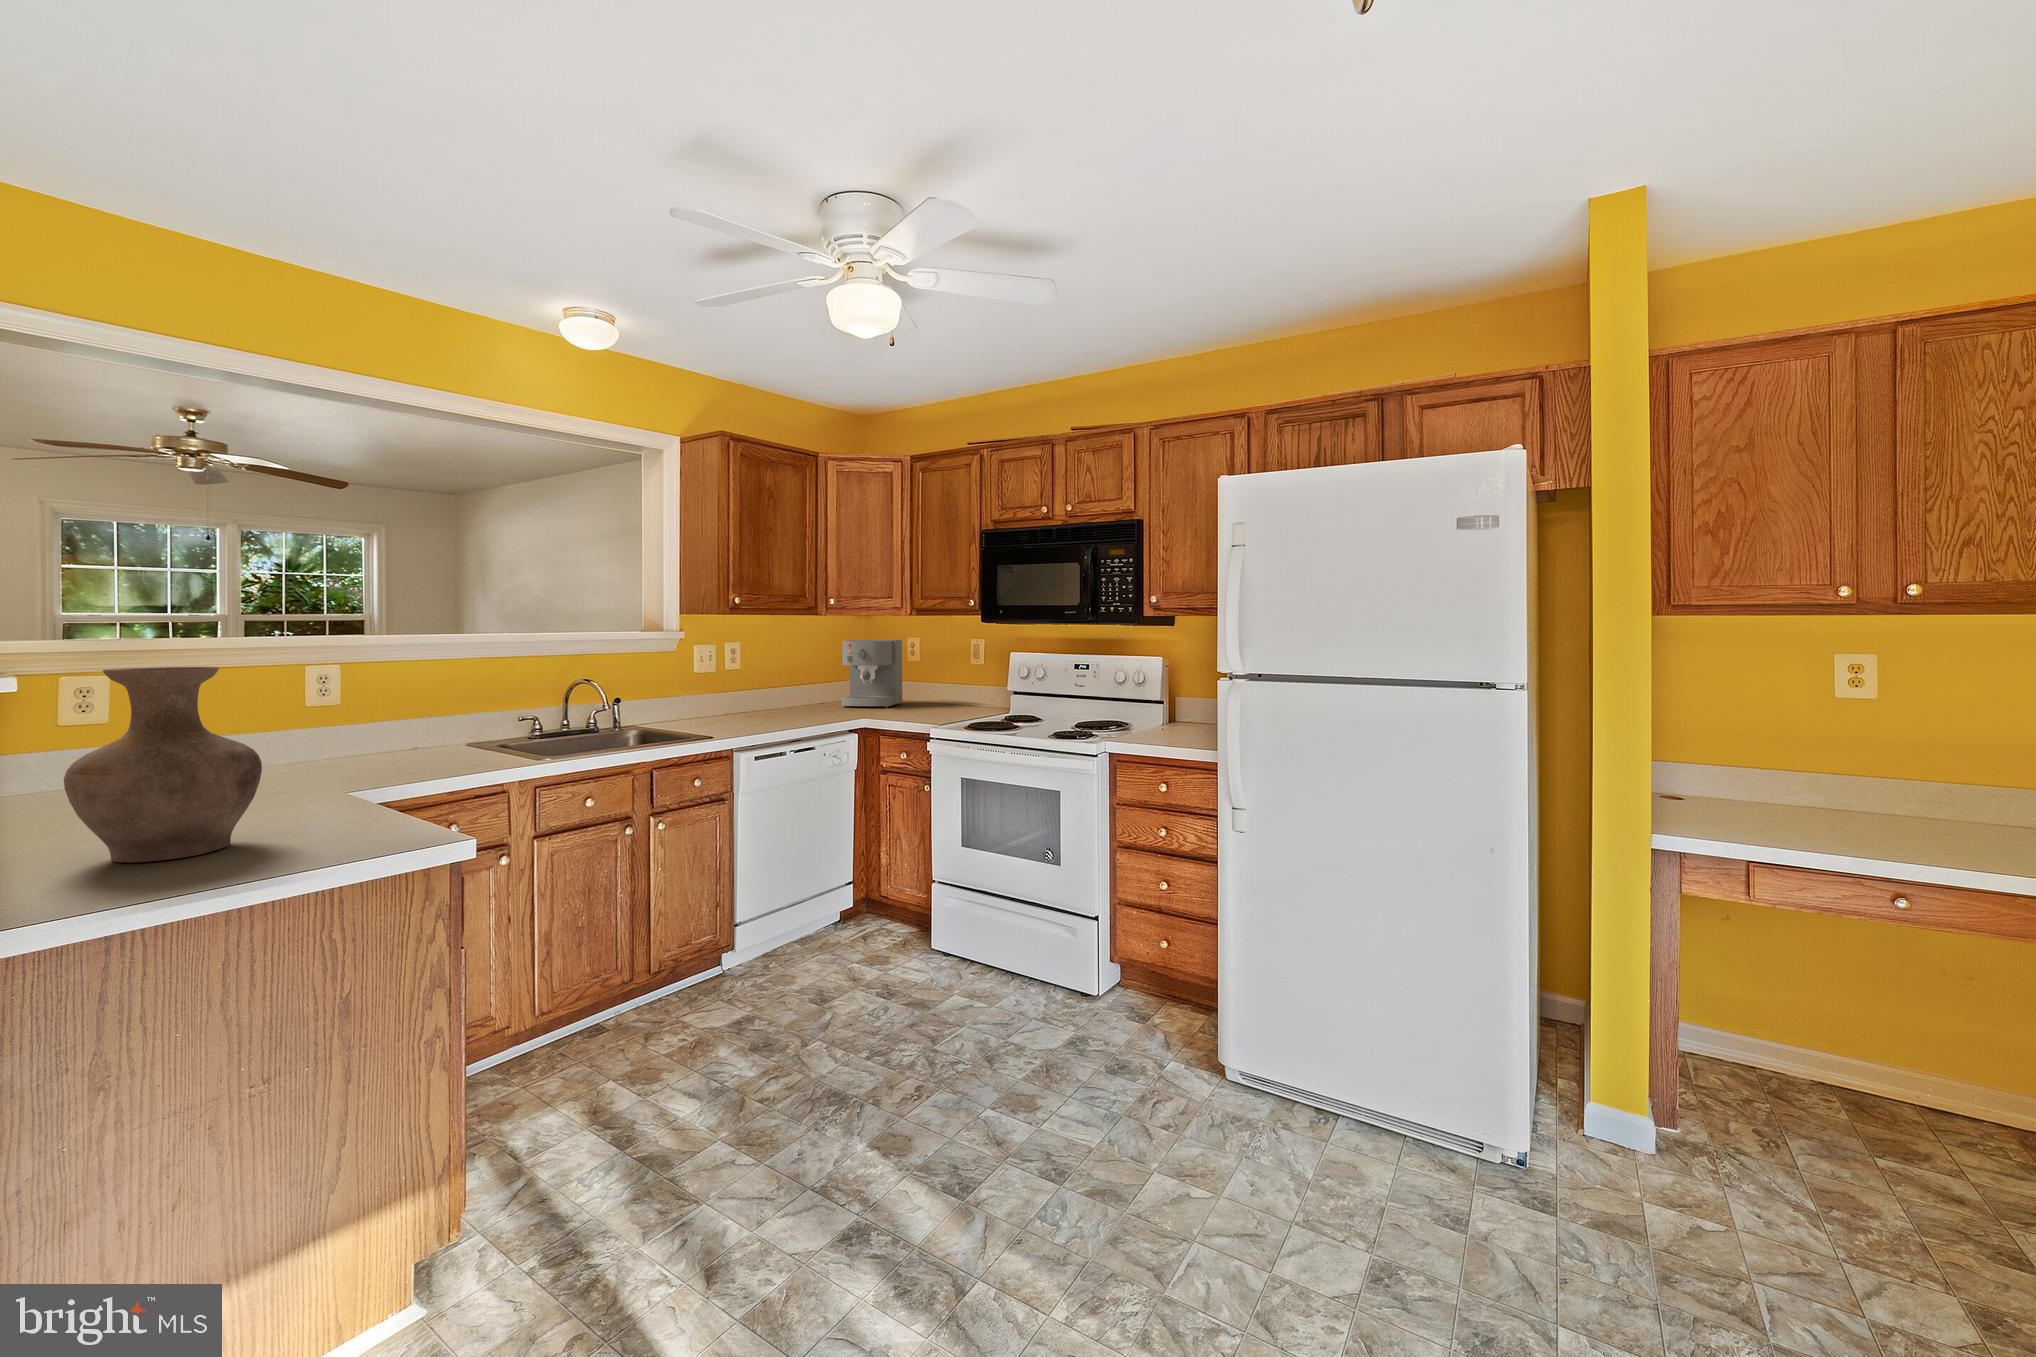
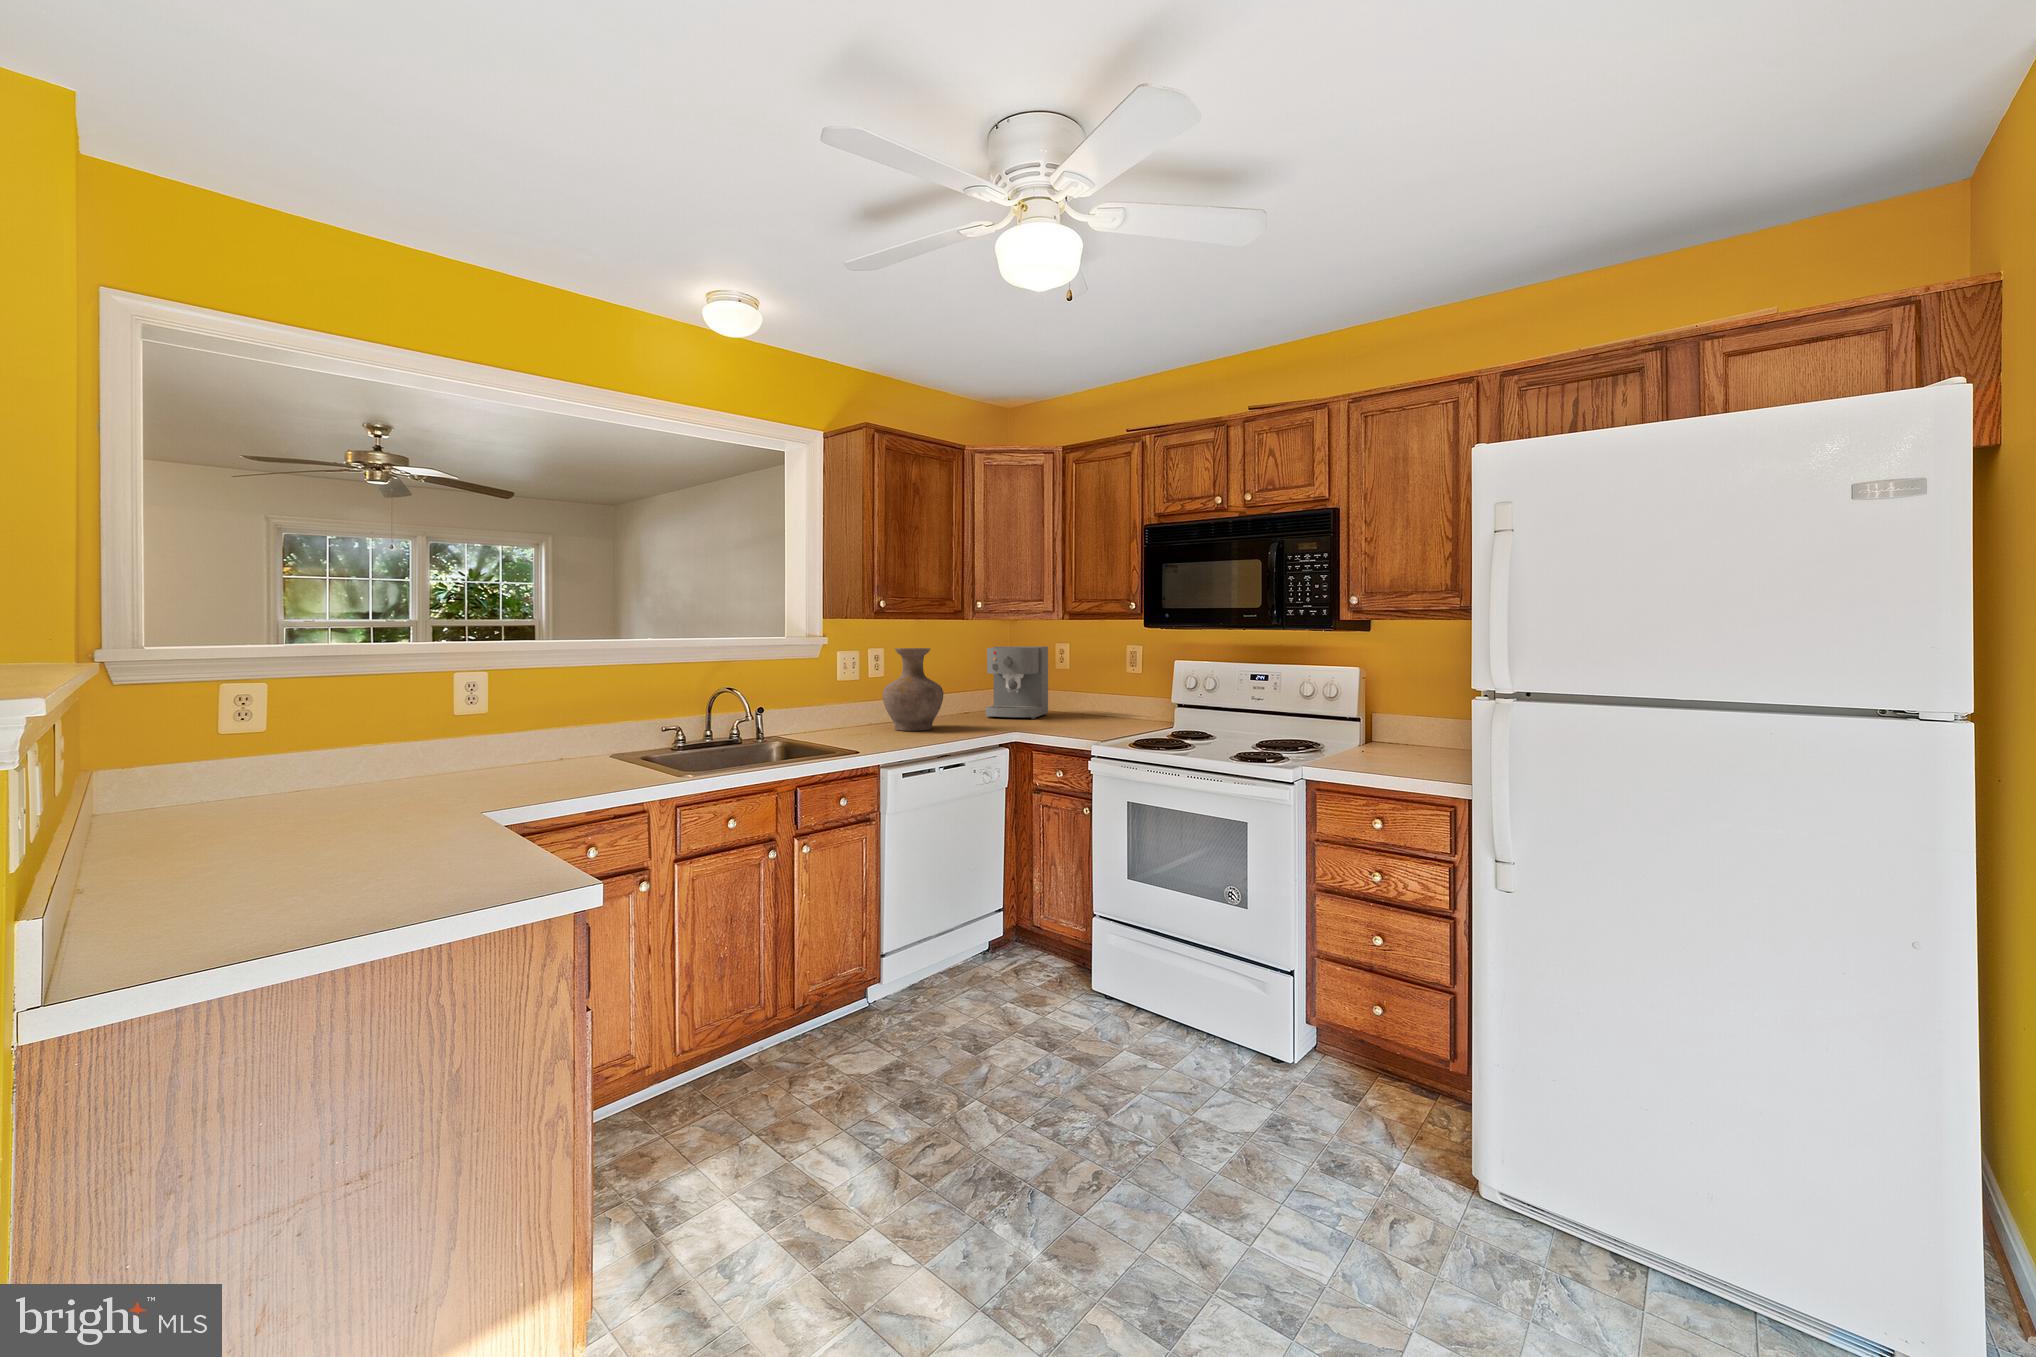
vase: present [64,667,262,863] -> present [883,648,943,731]

